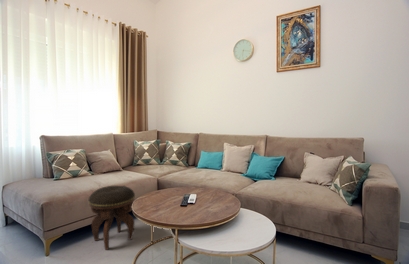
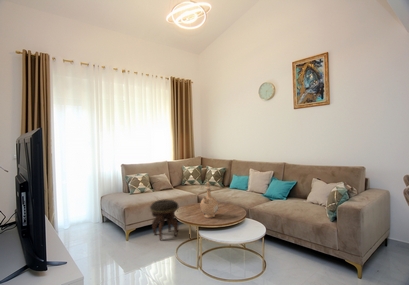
vase: none [182,156,211,214] -> present [200,182,218,218]

